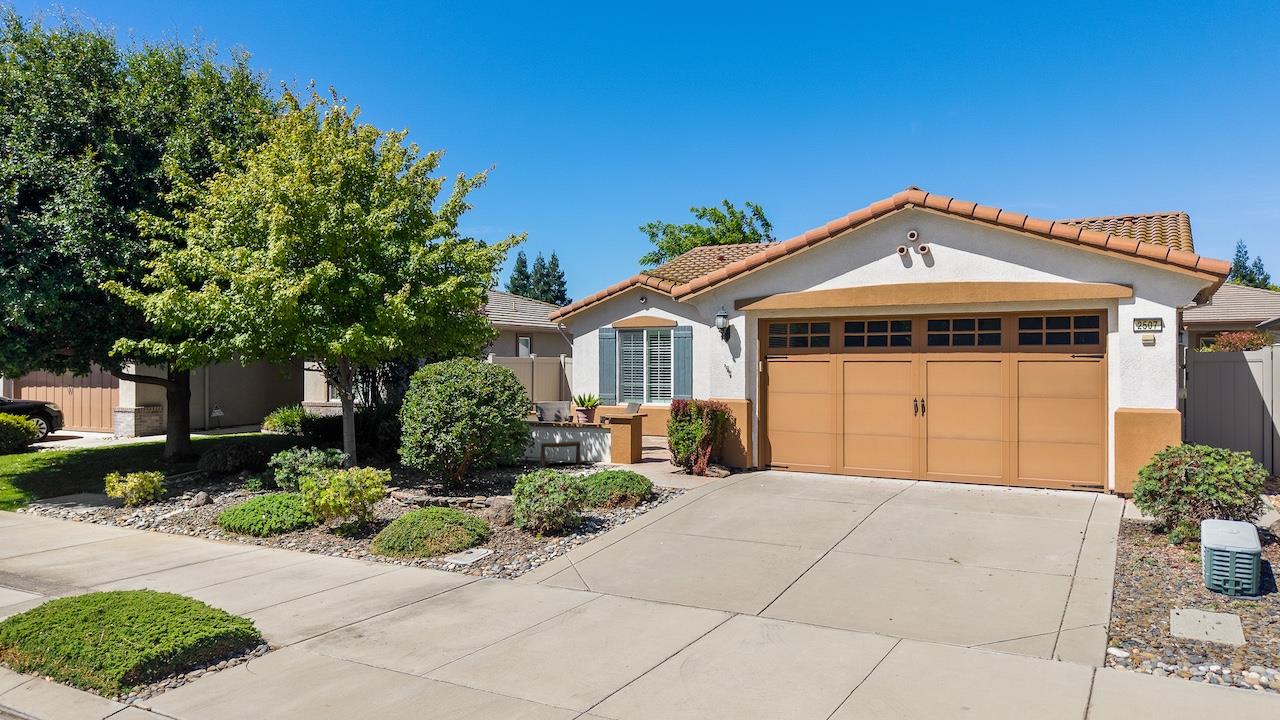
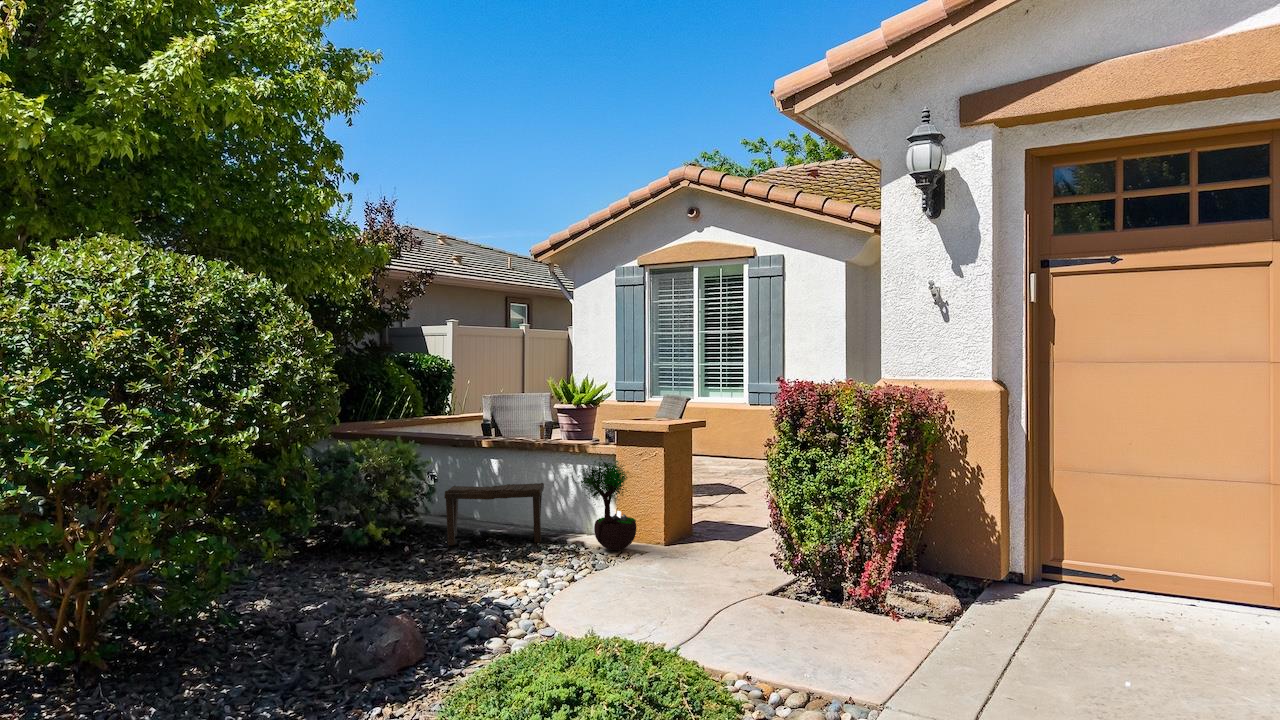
potted tree: none [596,427,620,466] -> present [575,452,636,550]

